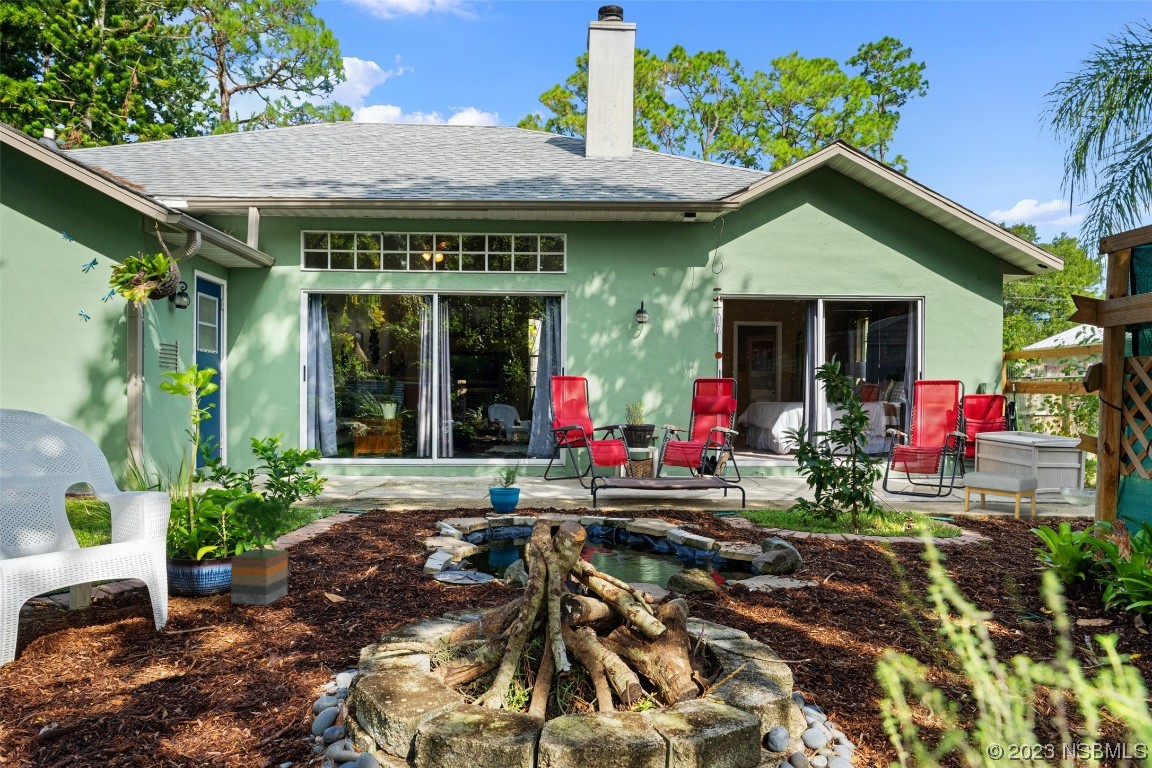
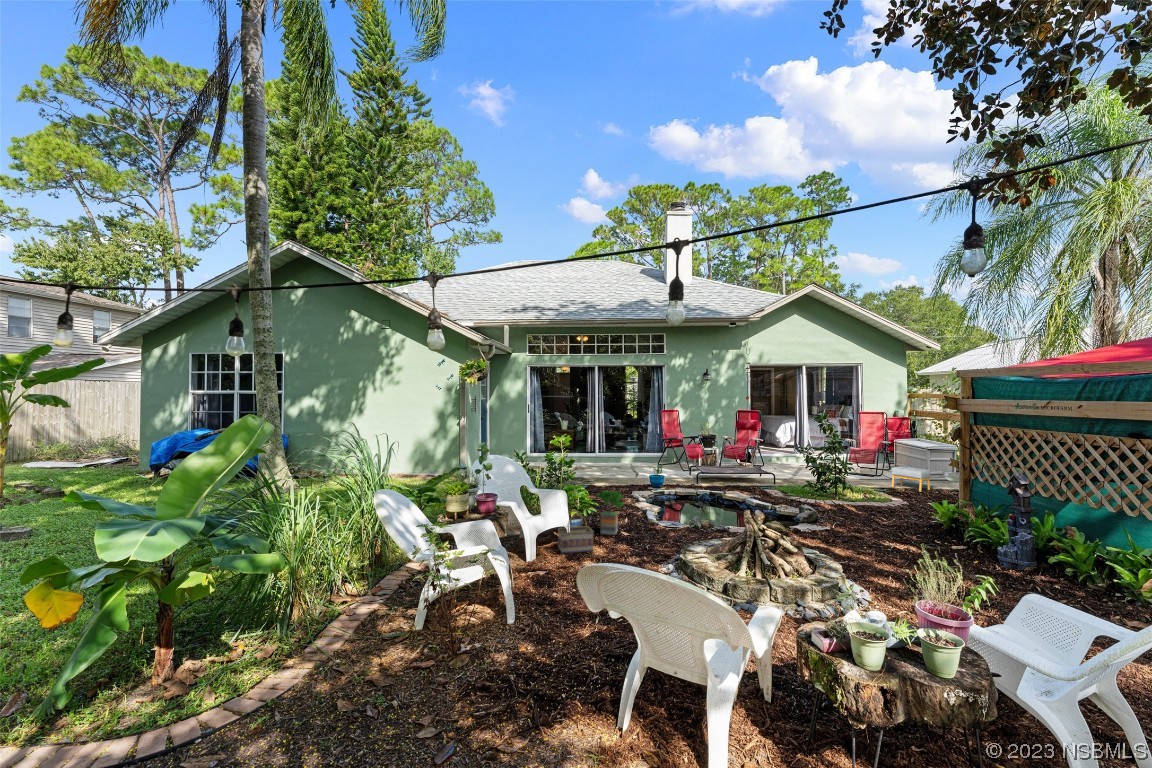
basket: none [32,537,150,655] -> present [558,510,593,553]

